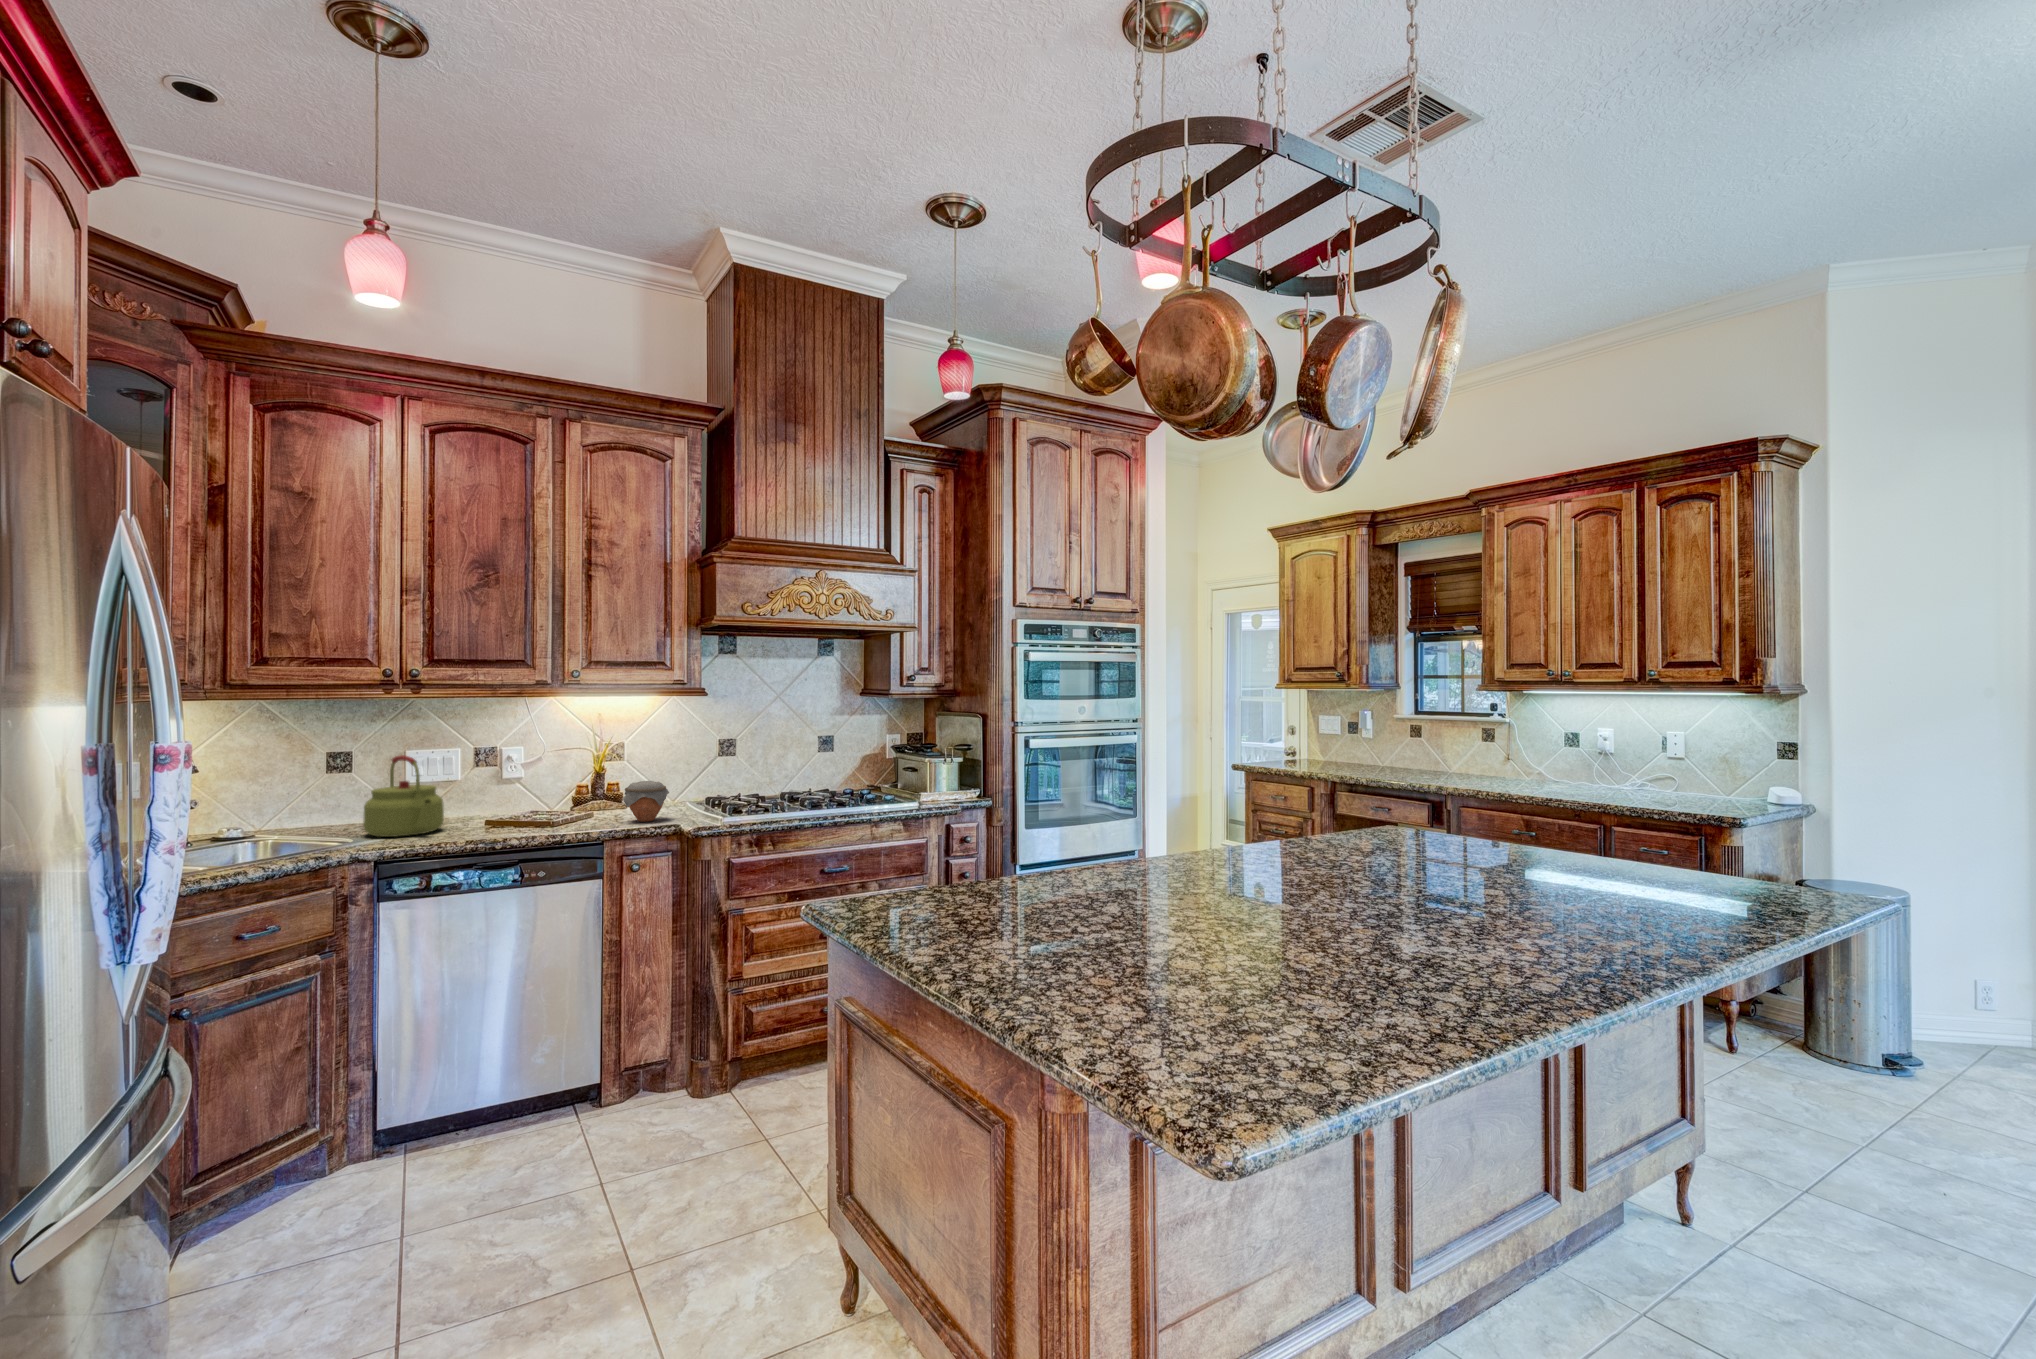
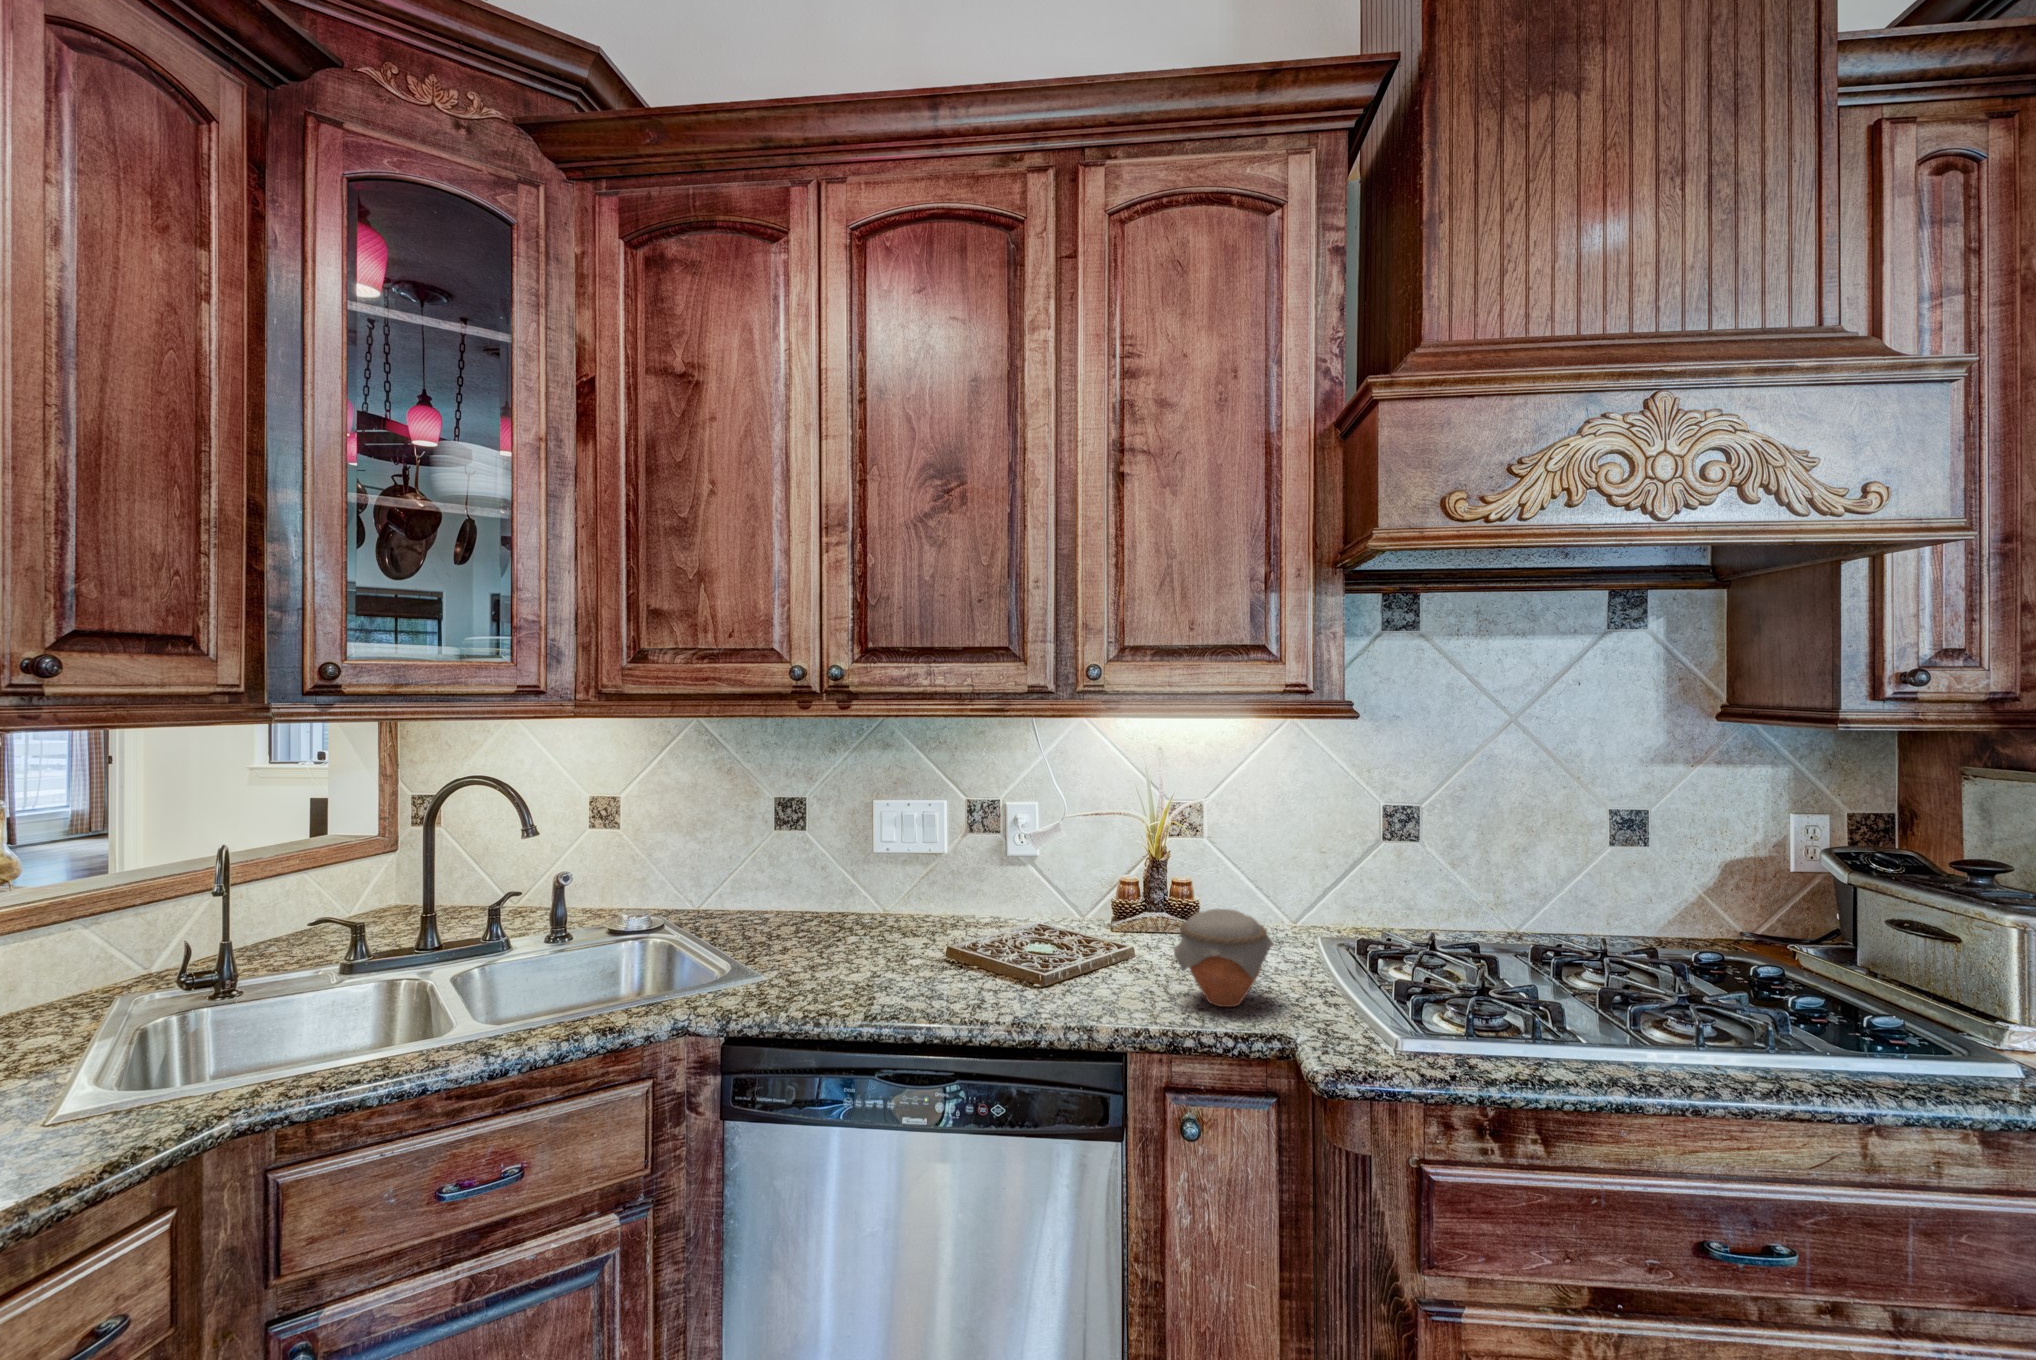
kettle: present [363,755,444,837] -> none [770,817,887,966]

